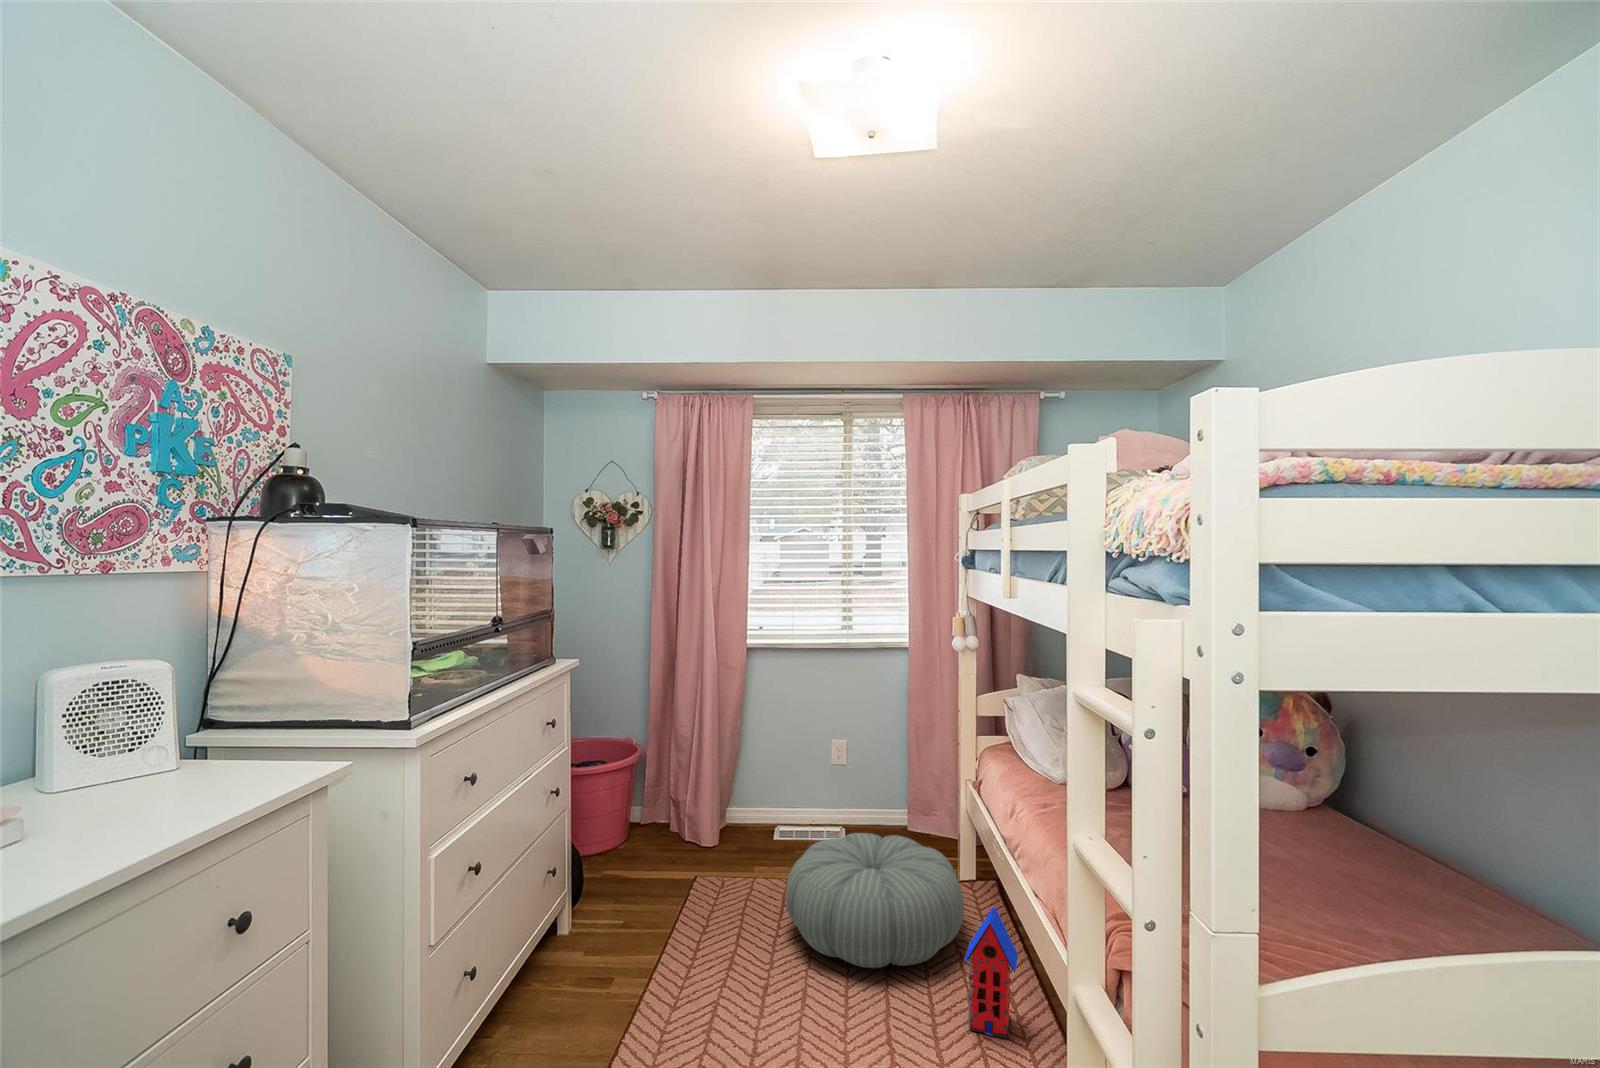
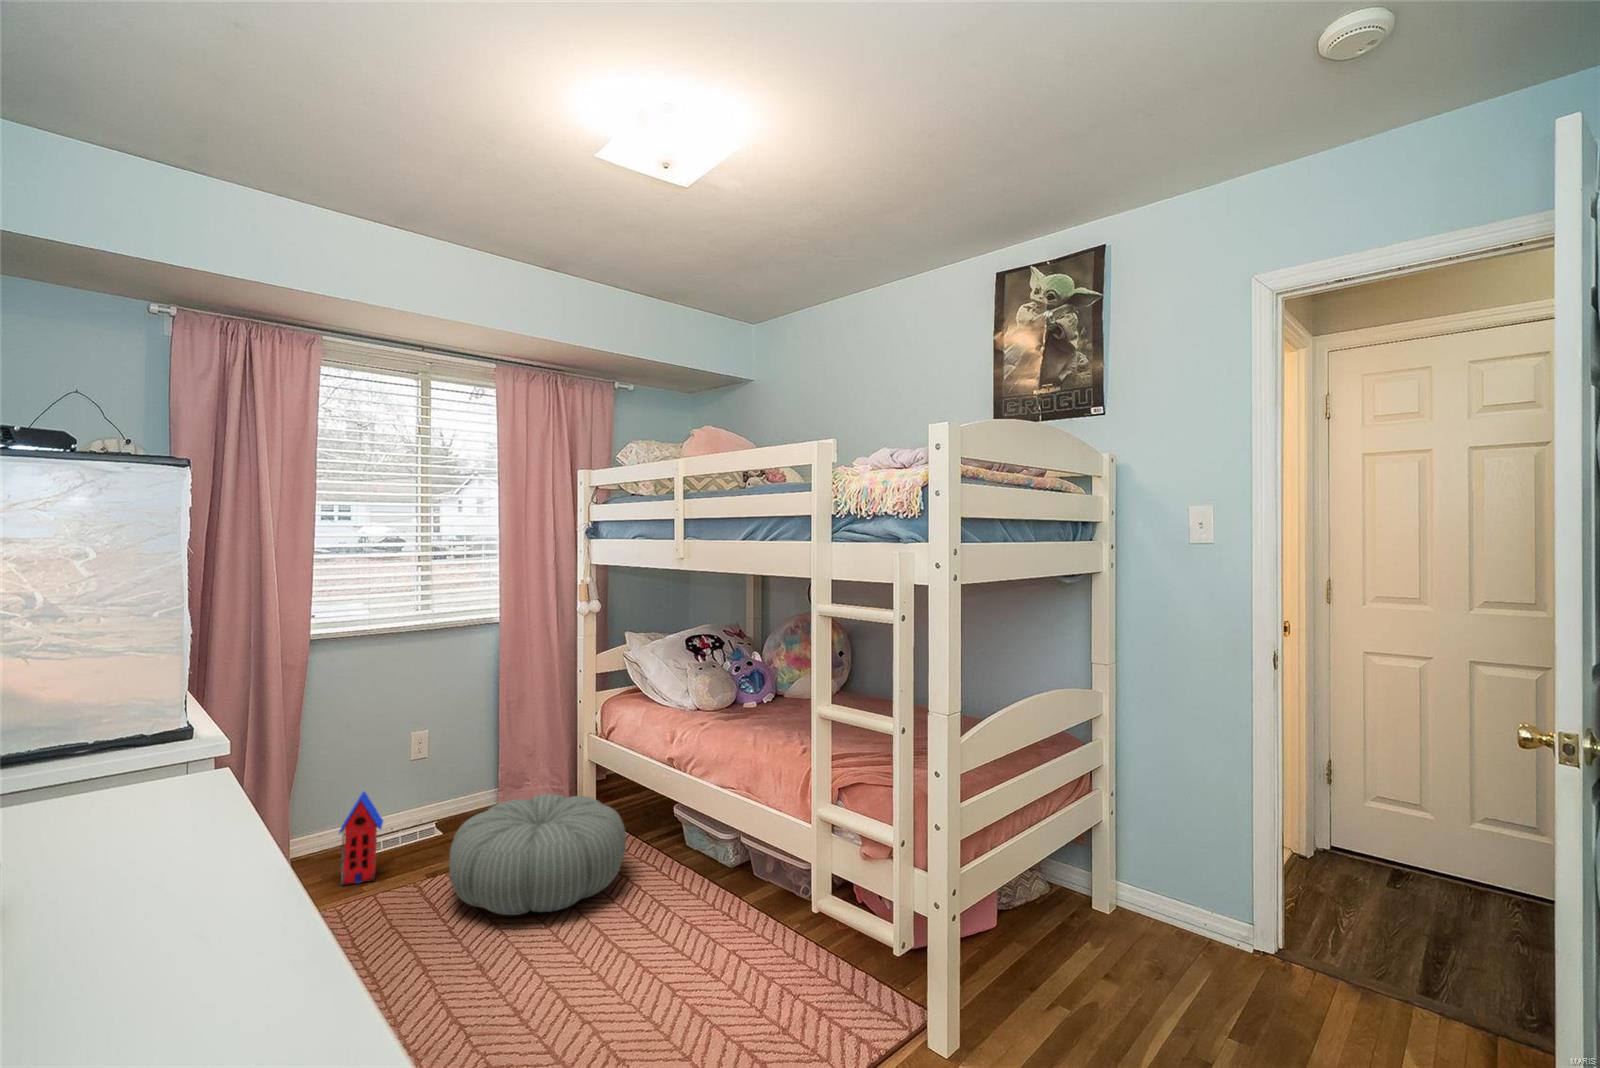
toy house: present [965,907,1018,1039] -> present [339,792,383,885]

